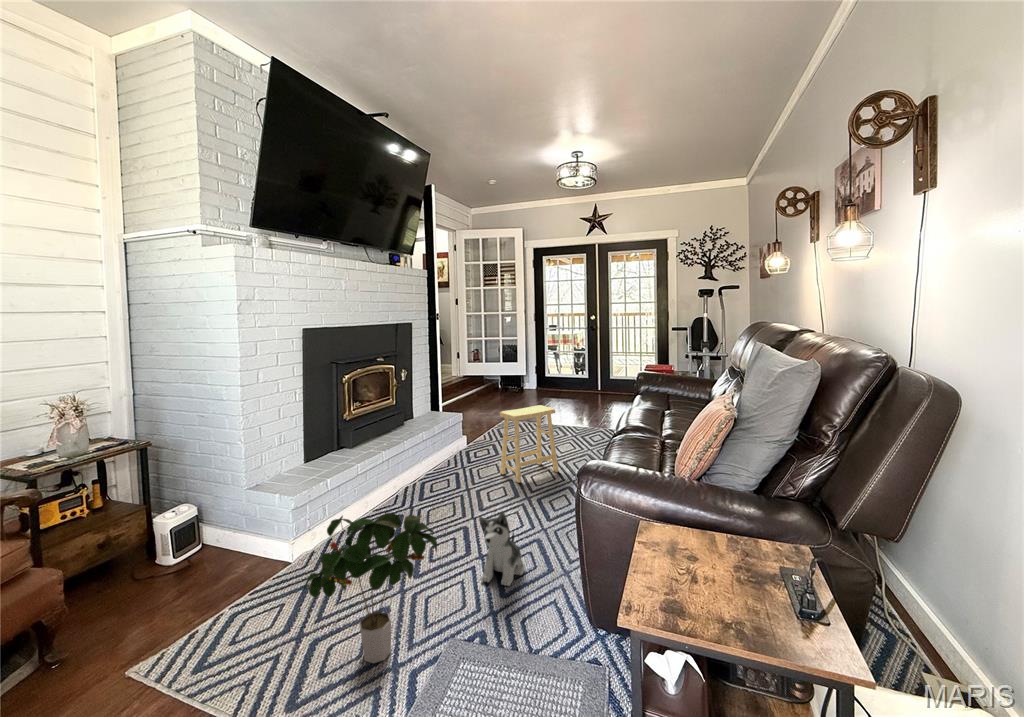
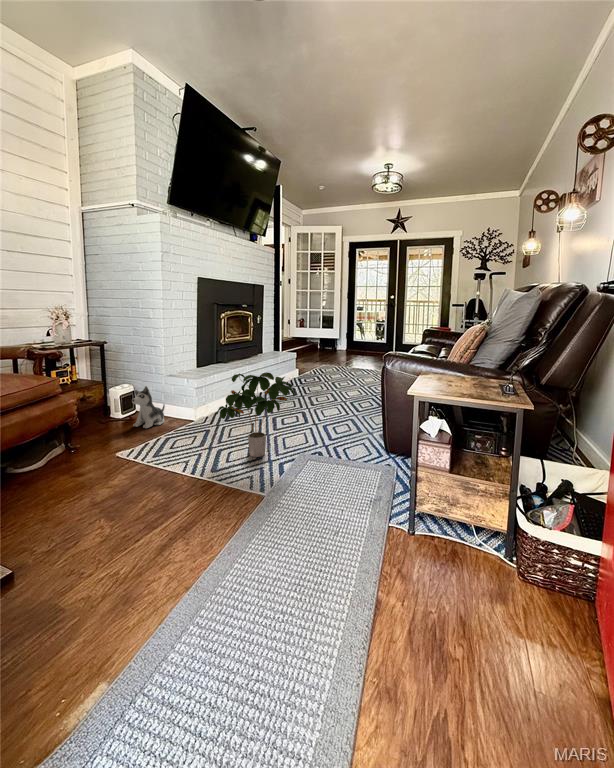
footstool: present [500,405,559,483] -> none [323,346,363,395]
plush toy: present [479,512,524,586] -> present [132,386,165,428]

